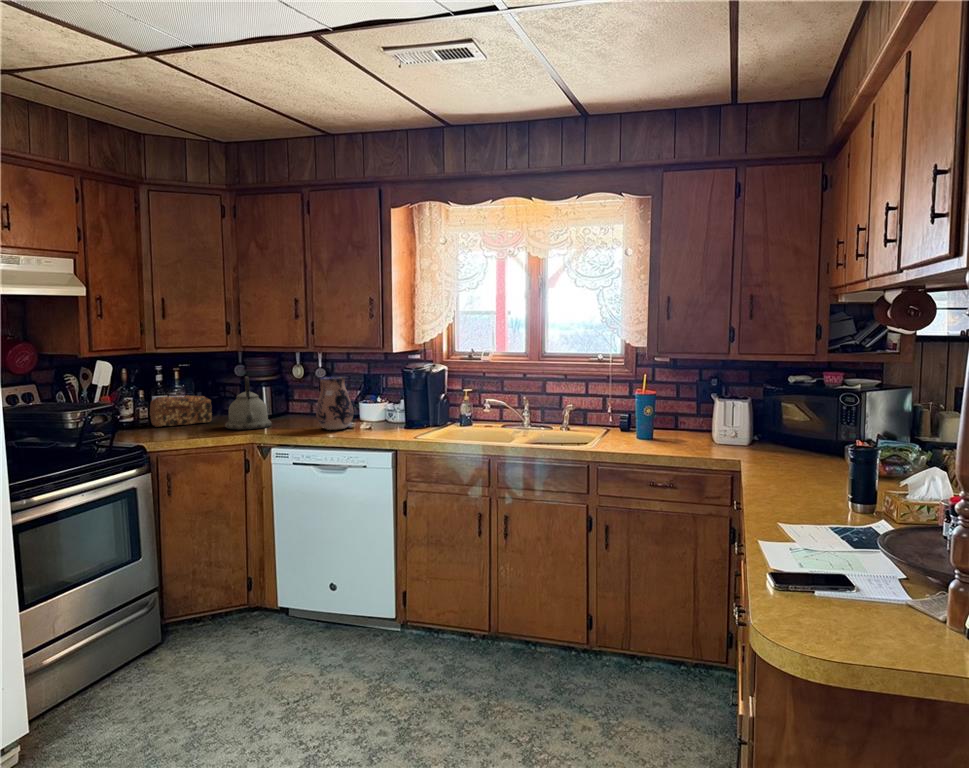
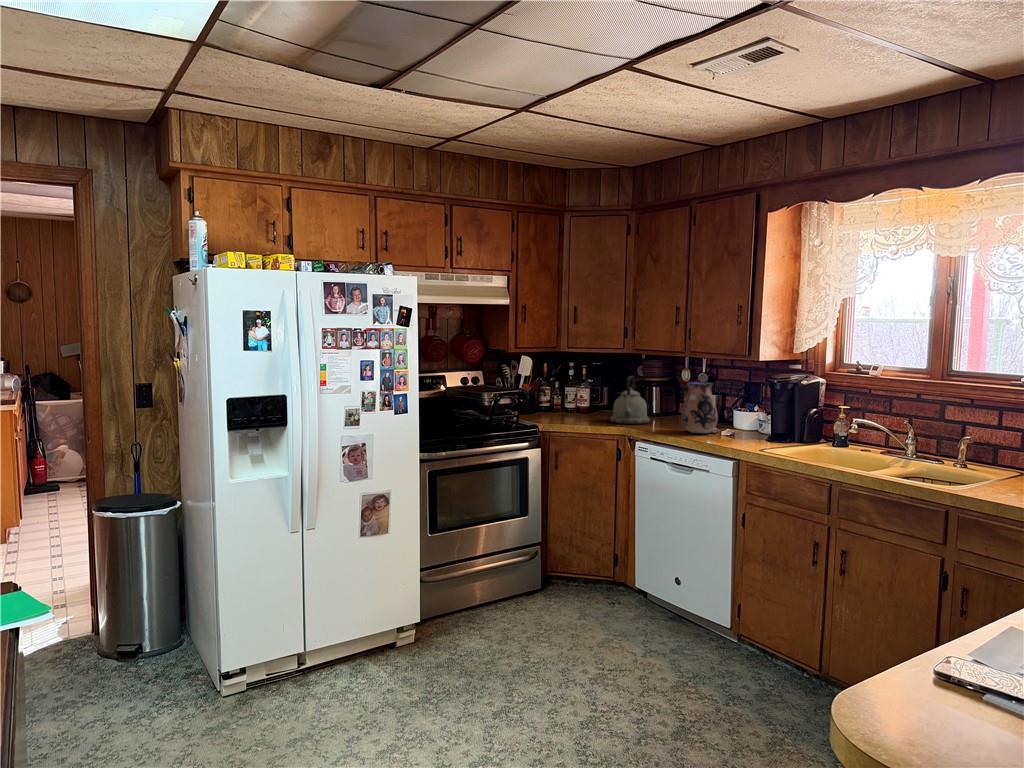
bread loaf: present [150,395,212,427] -> none [561,388,607,414]

